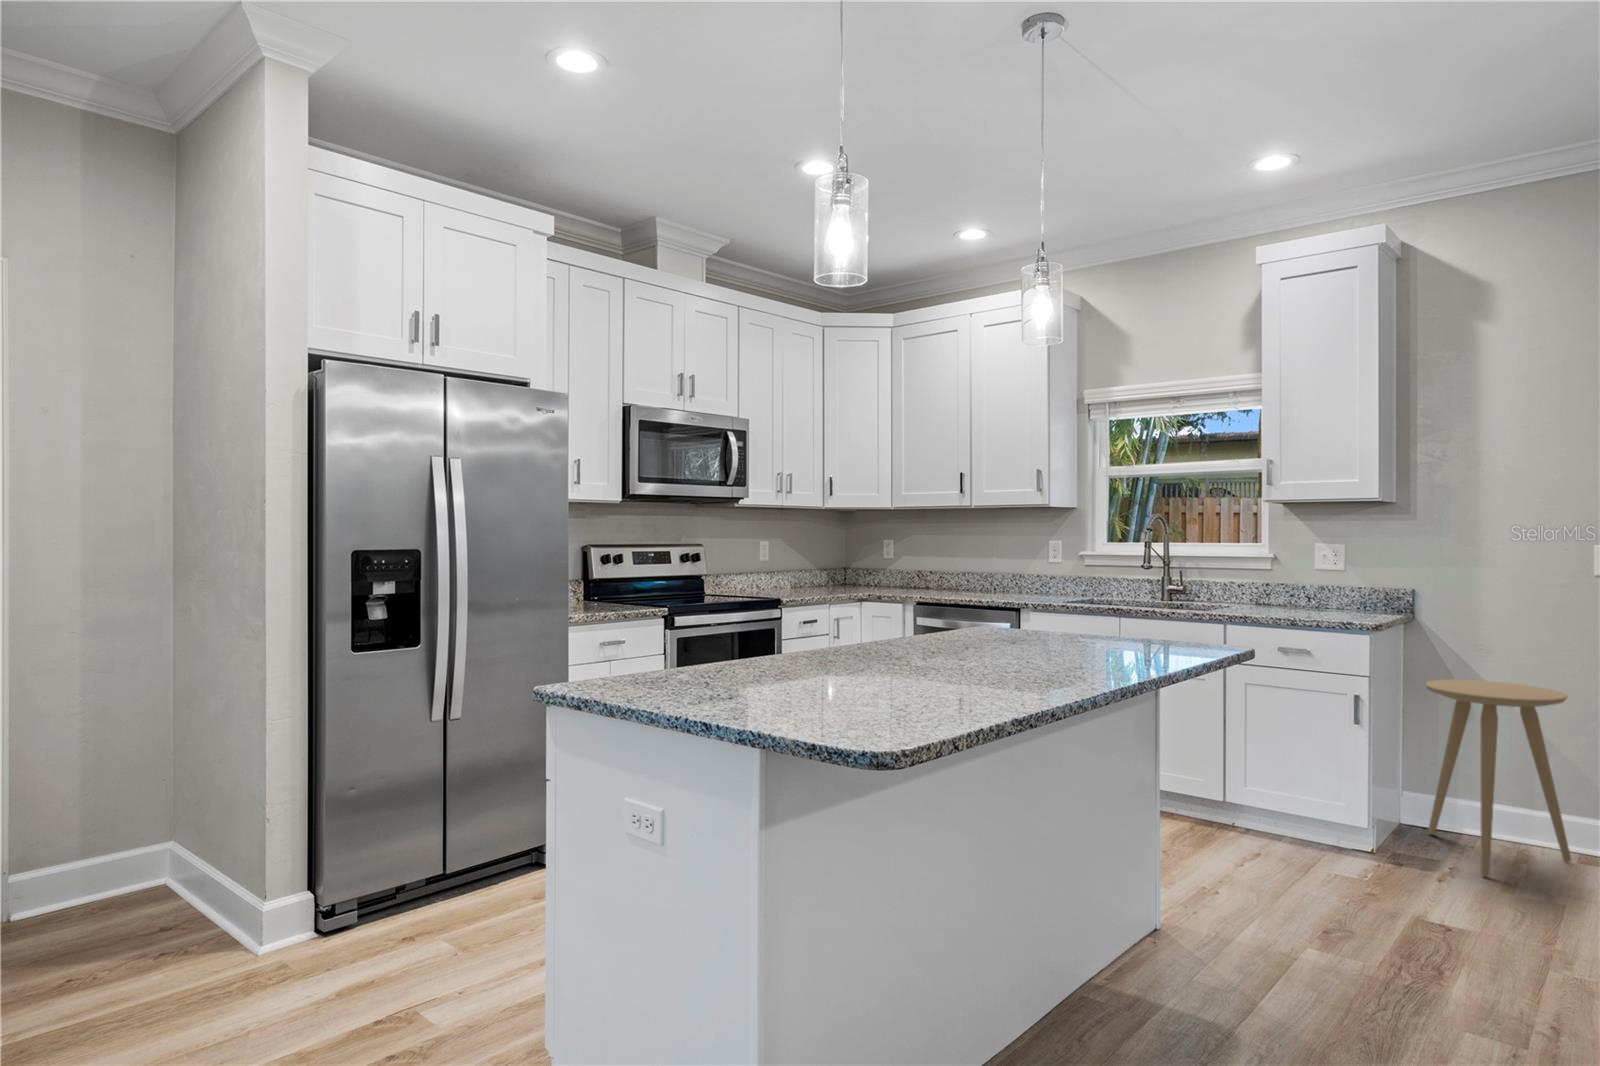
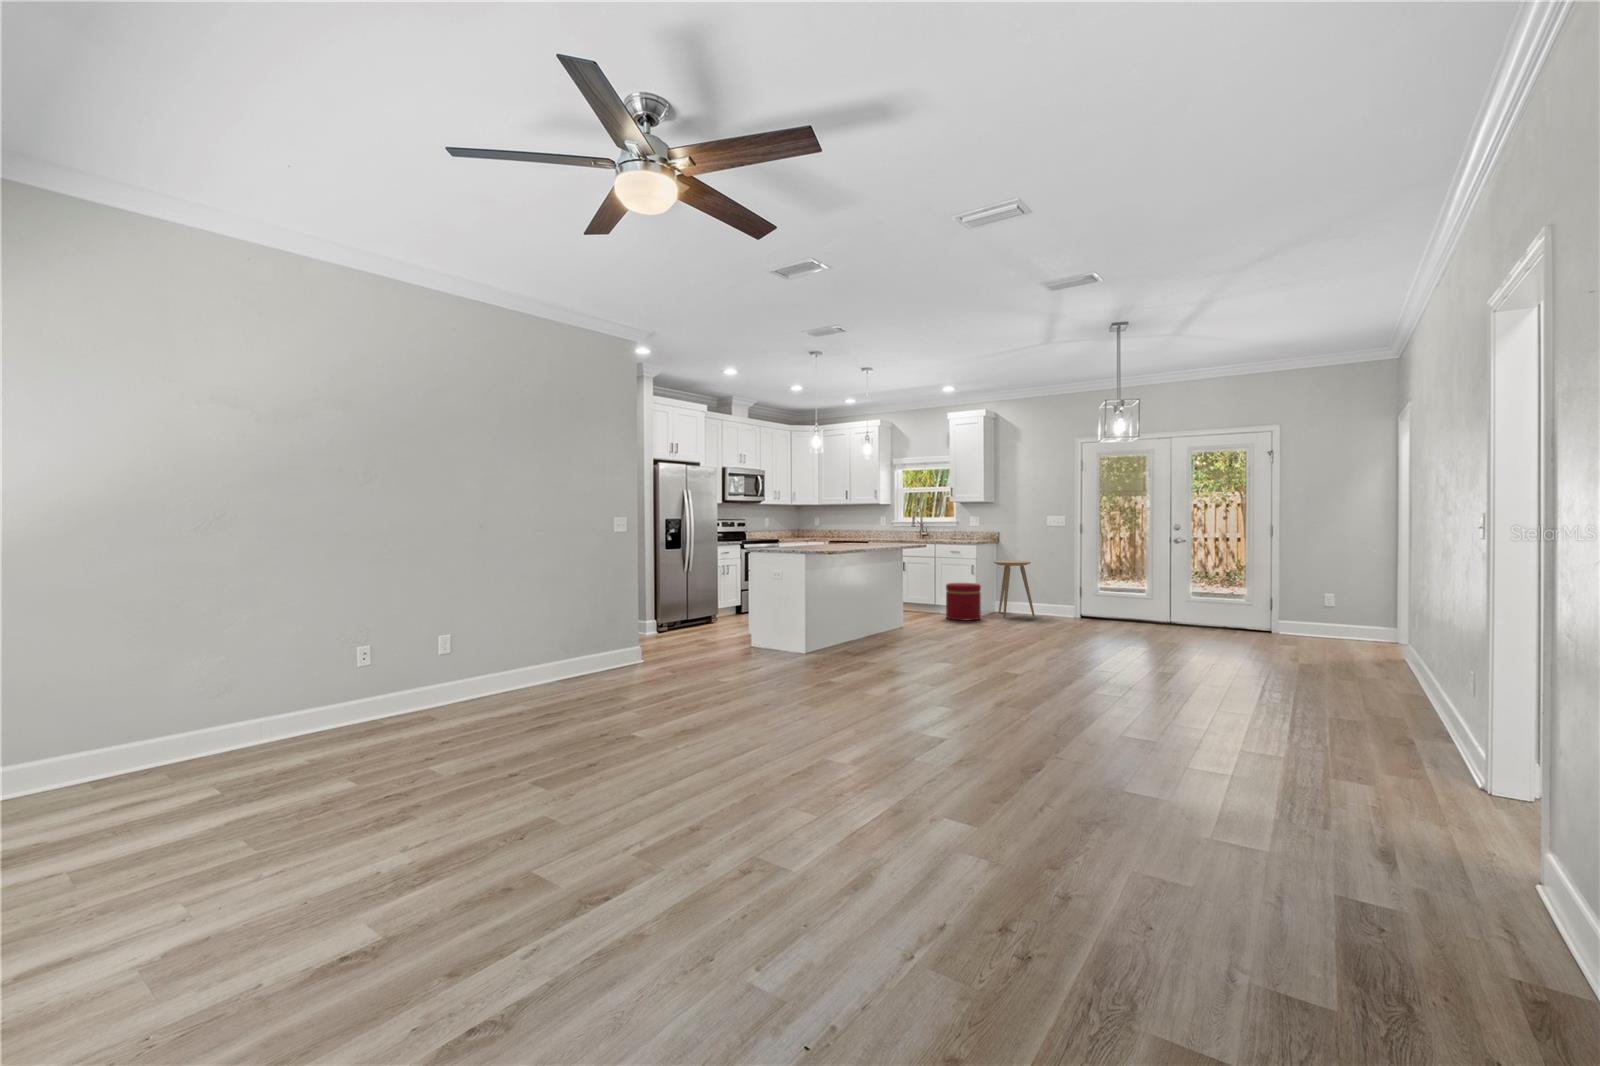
ottoman: none [1284,753,1413,897] -> present [946,583,981,621]

